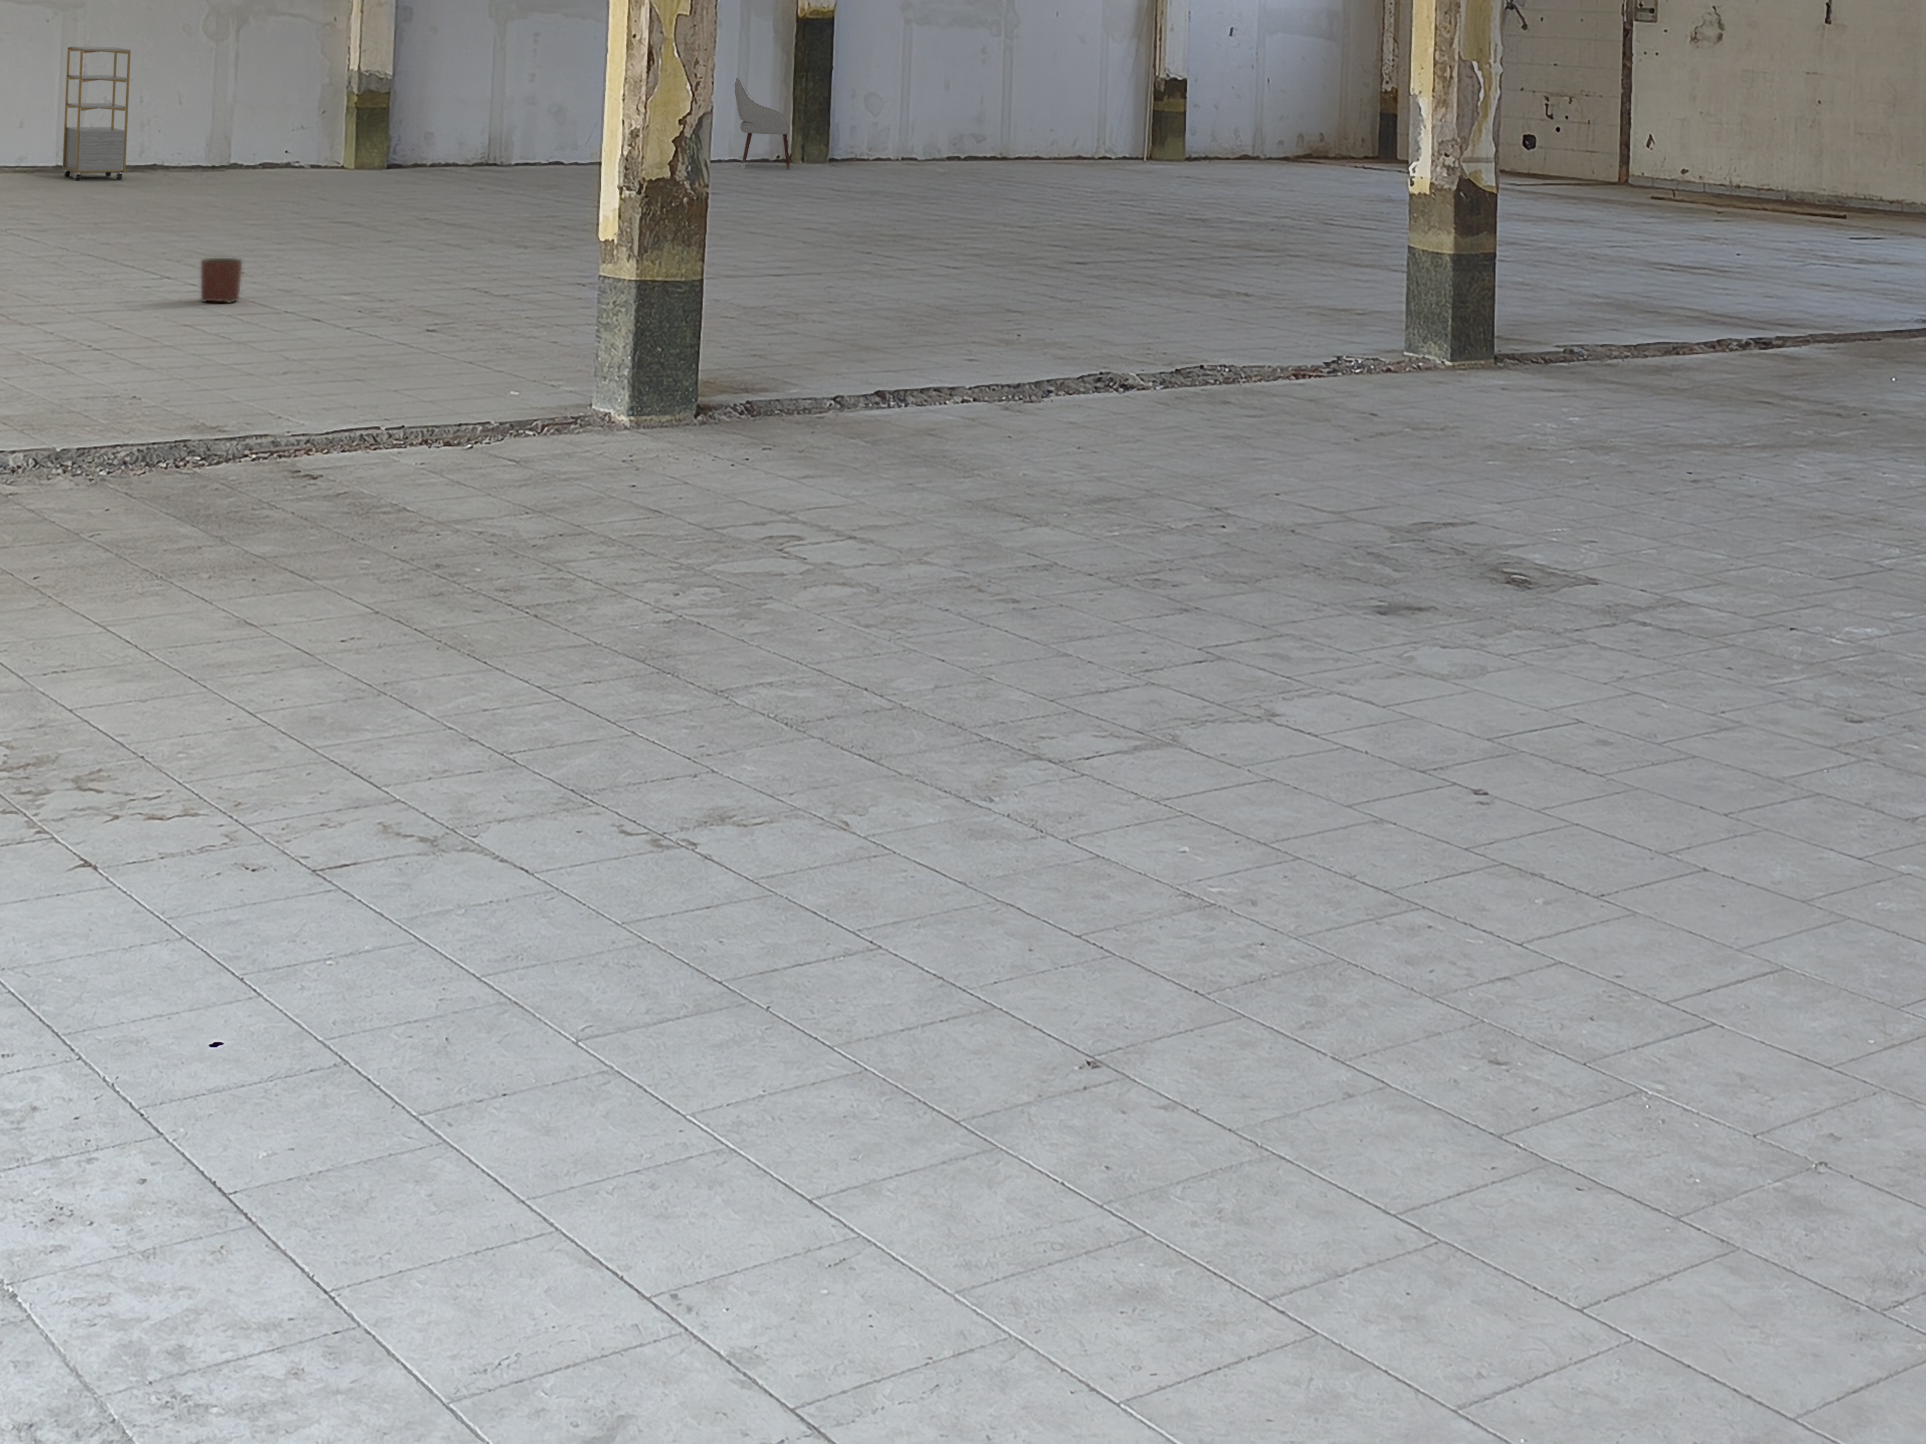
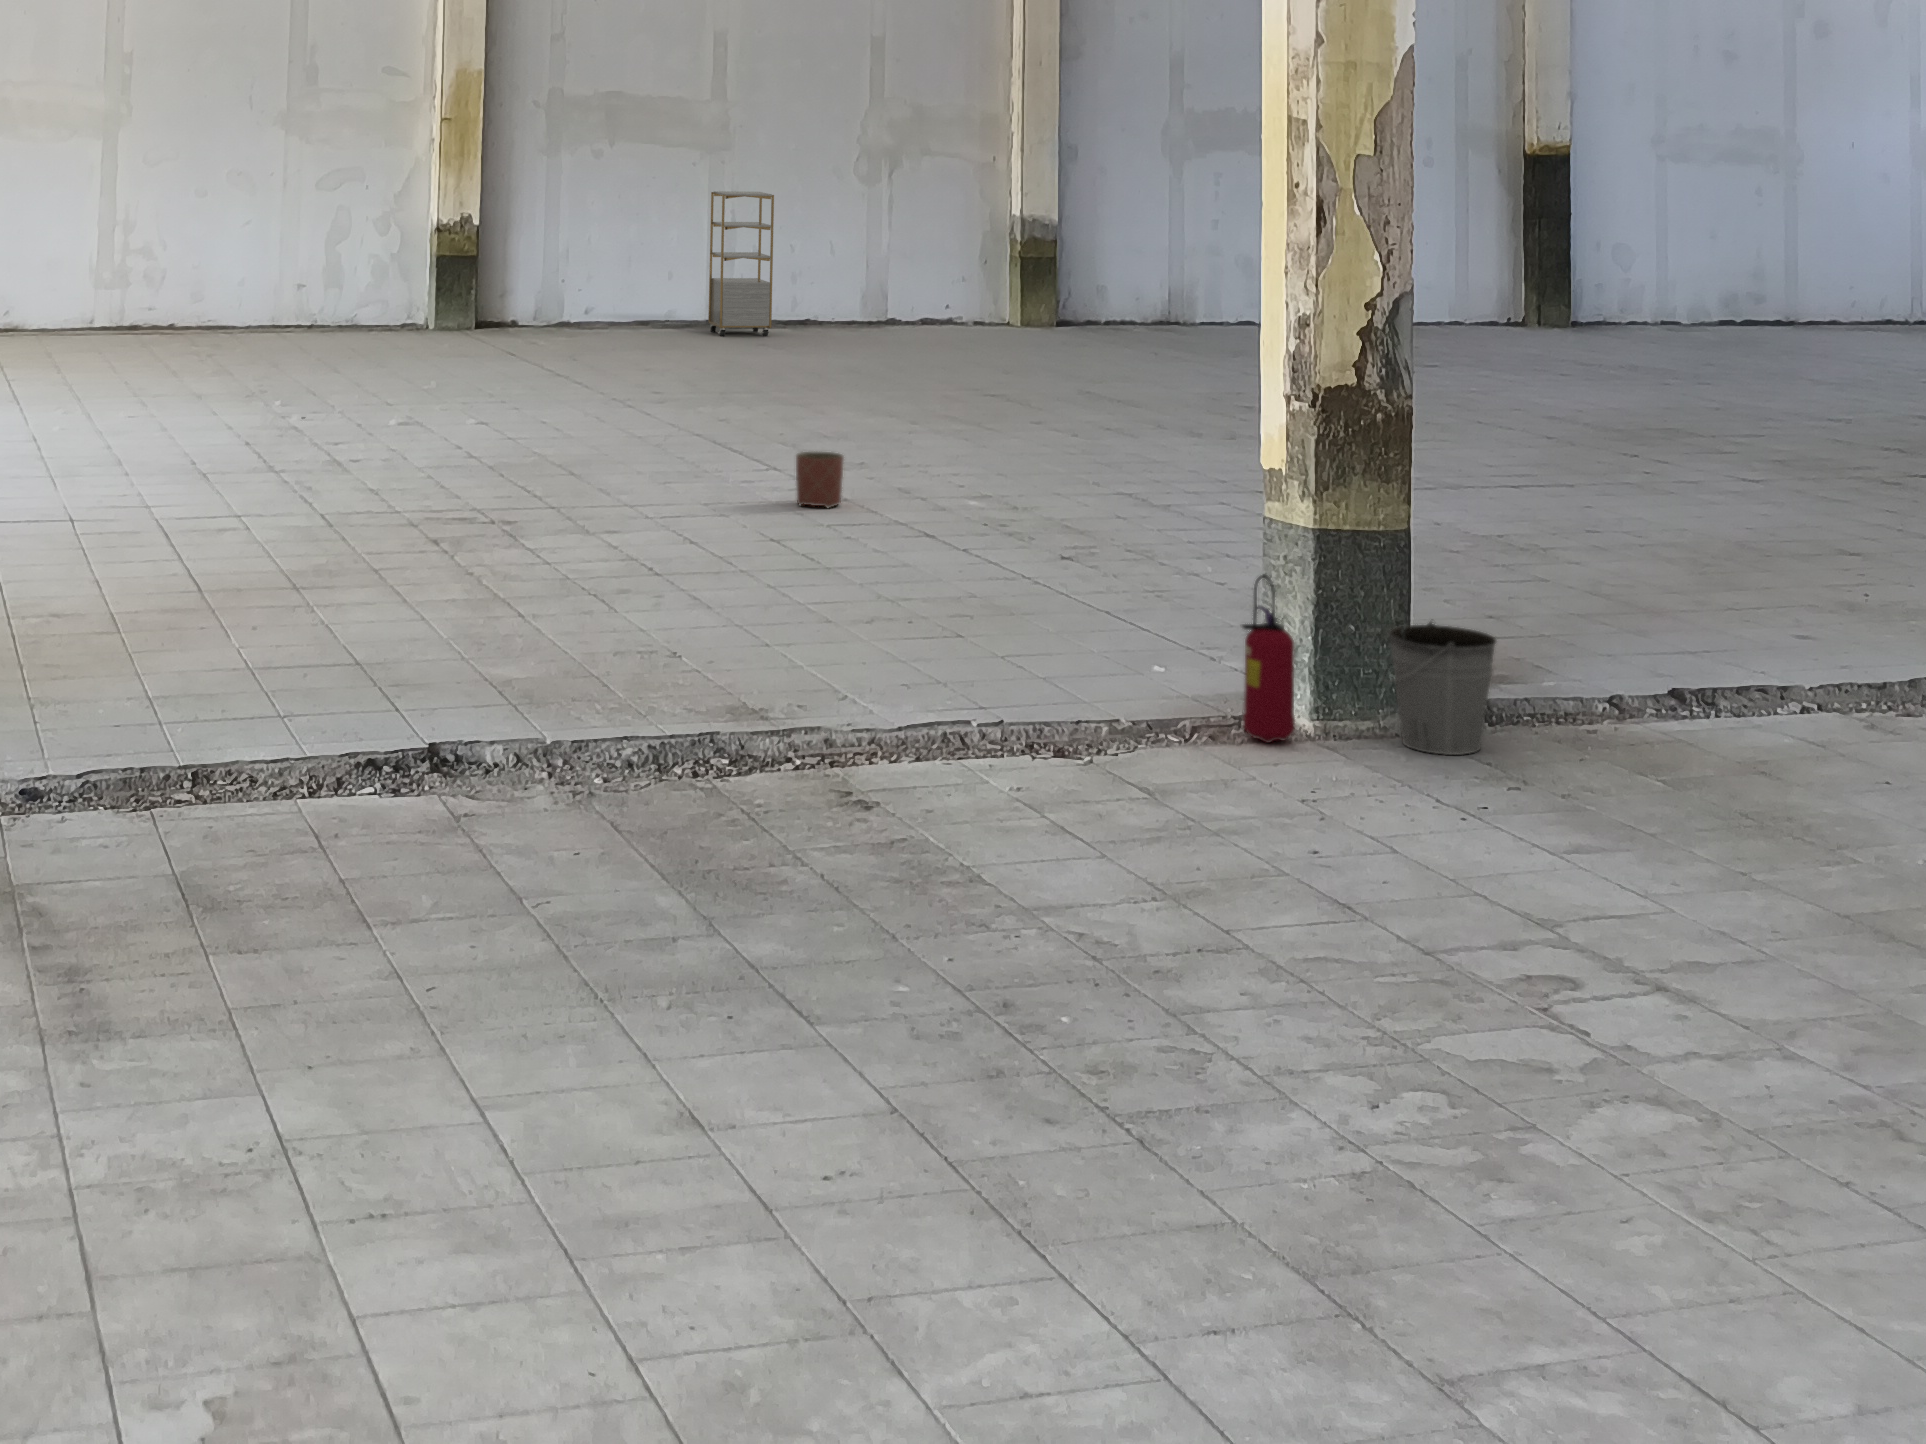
chair: present [735,78,790,169] -> none [1446,222,1518,331]
fire extinguisher: none [585,309,623,427] -> present [1242,575,1295,743]
bucket: none [683,339,762,428] -> present [1388,621,1496,755]

